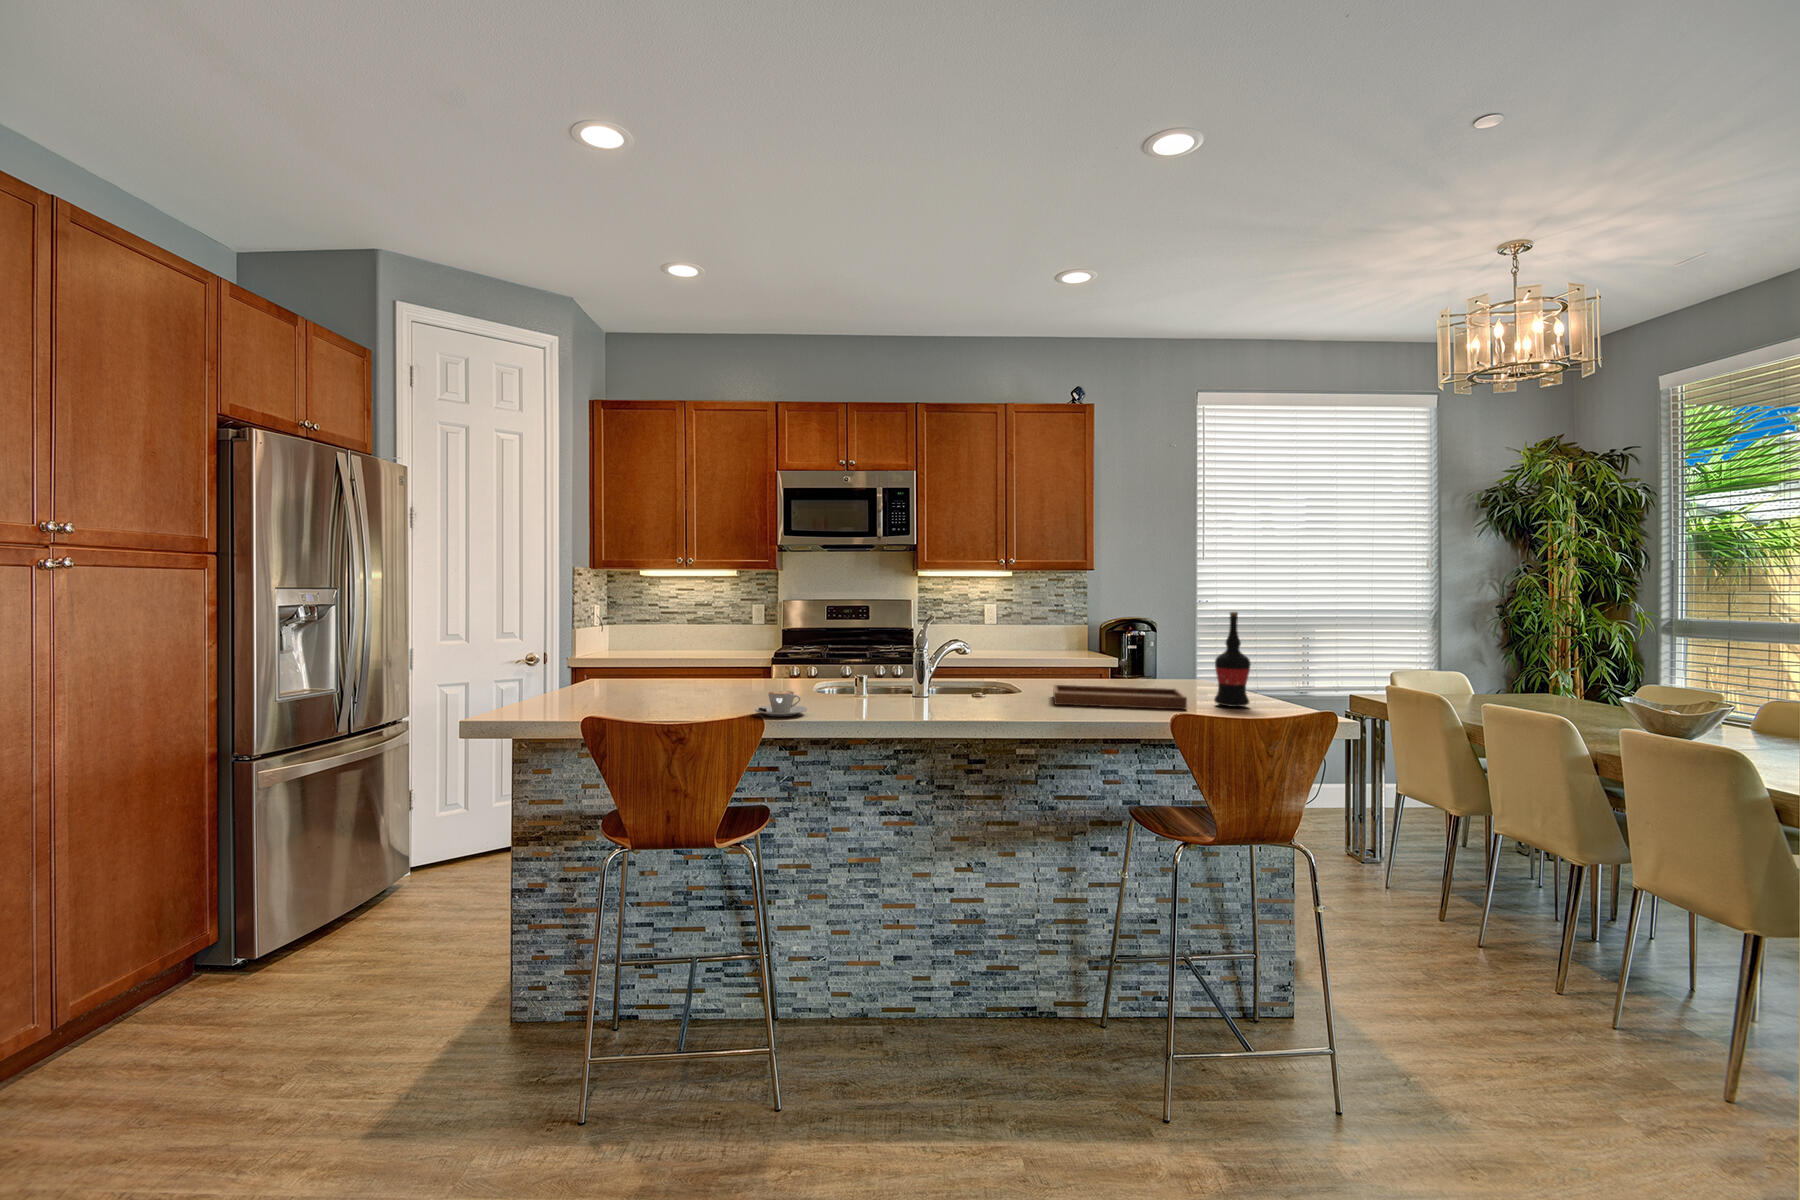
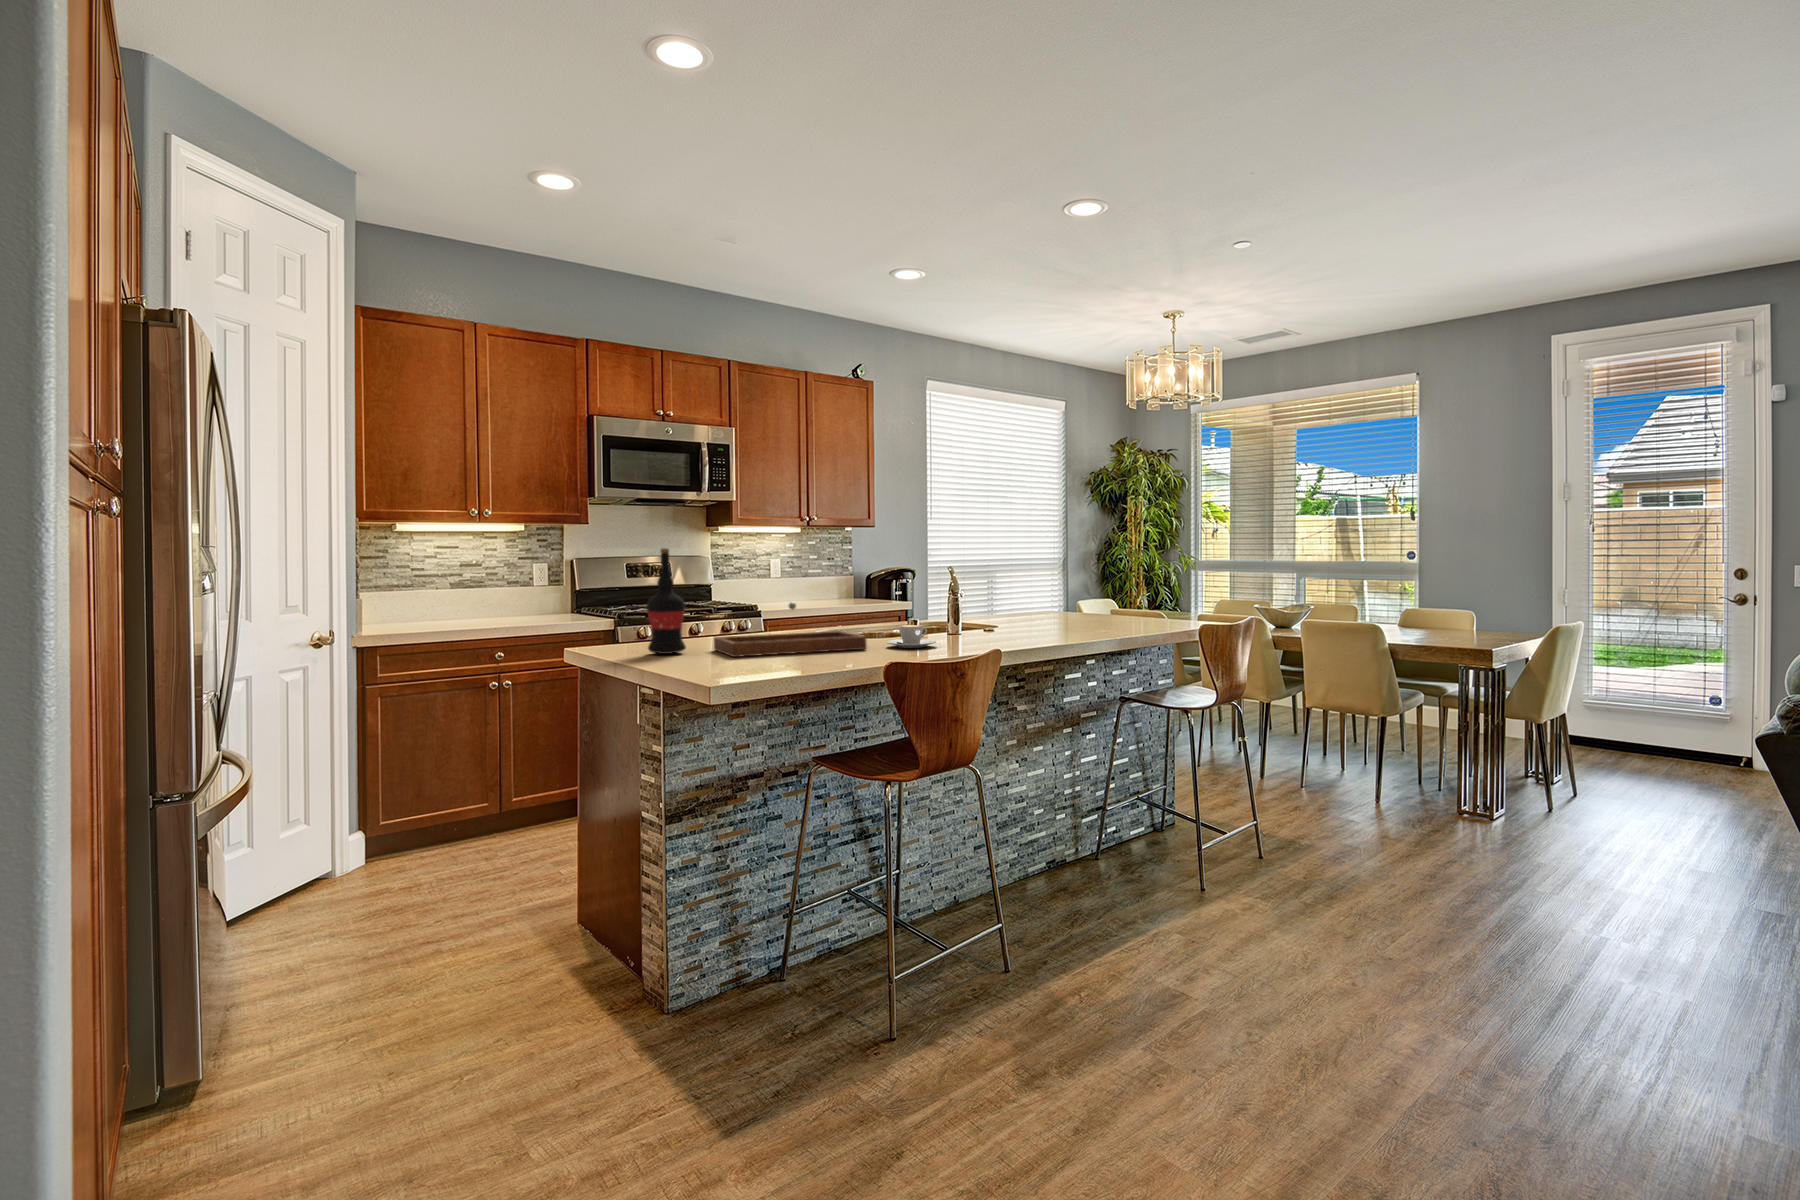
wine bottle: present [1214,612,1251,707] -> present [647,548,686,654]
tray: present [1053,659,1187,709] -> present [714,602,867,657]

